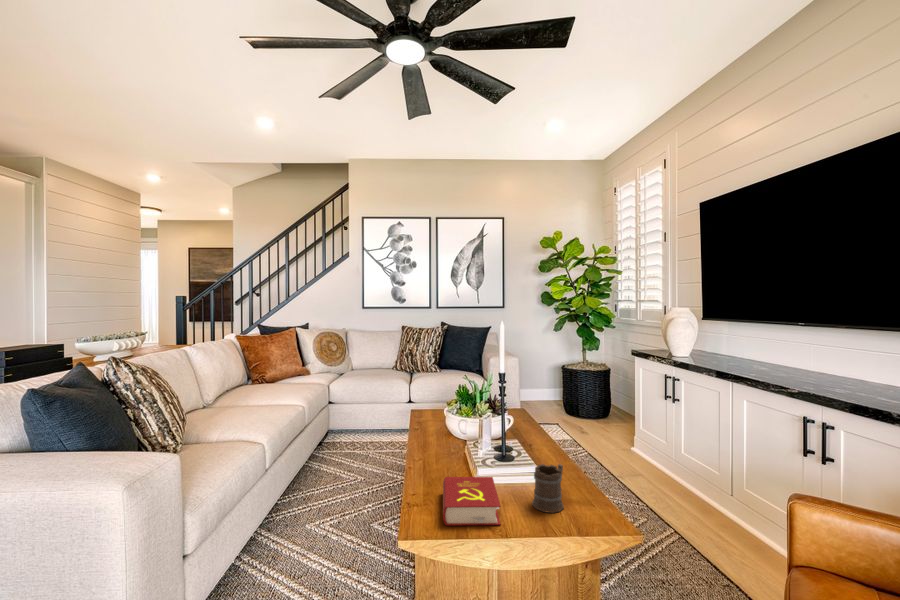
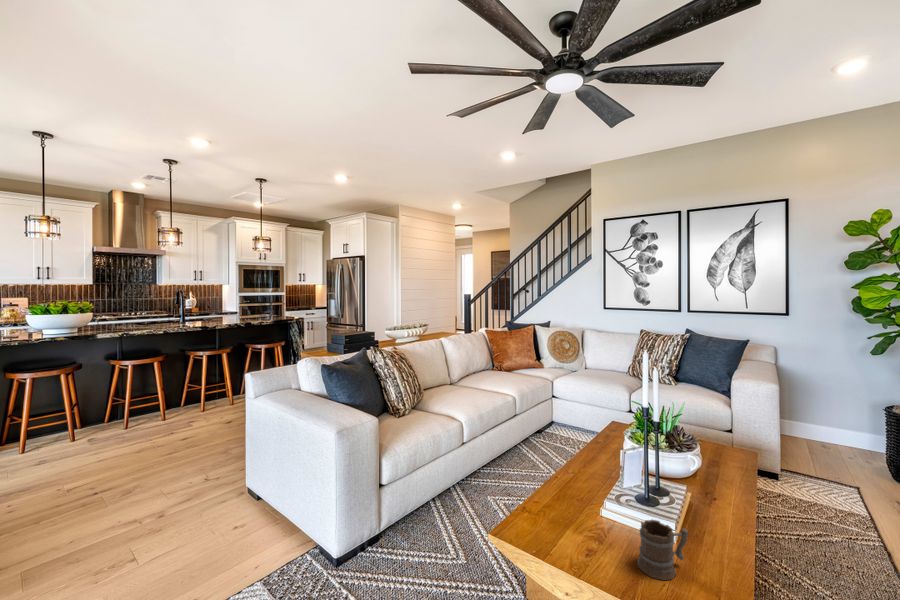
book: present [443,477,500,526] -> none [531,496,607,562]

